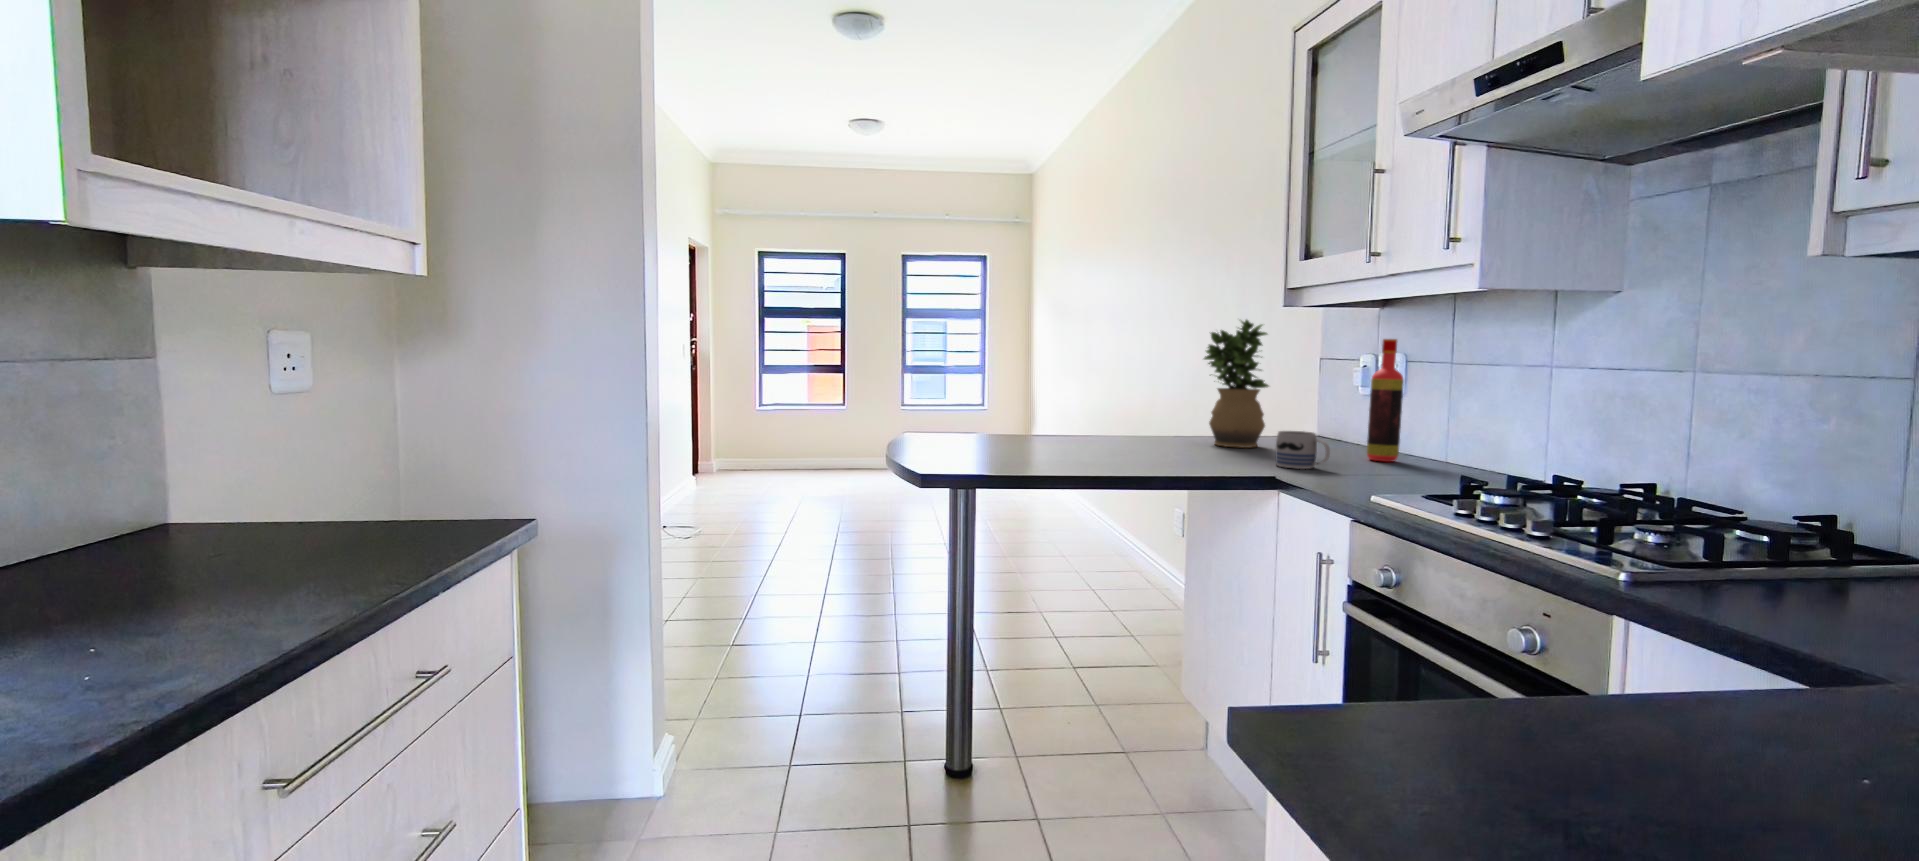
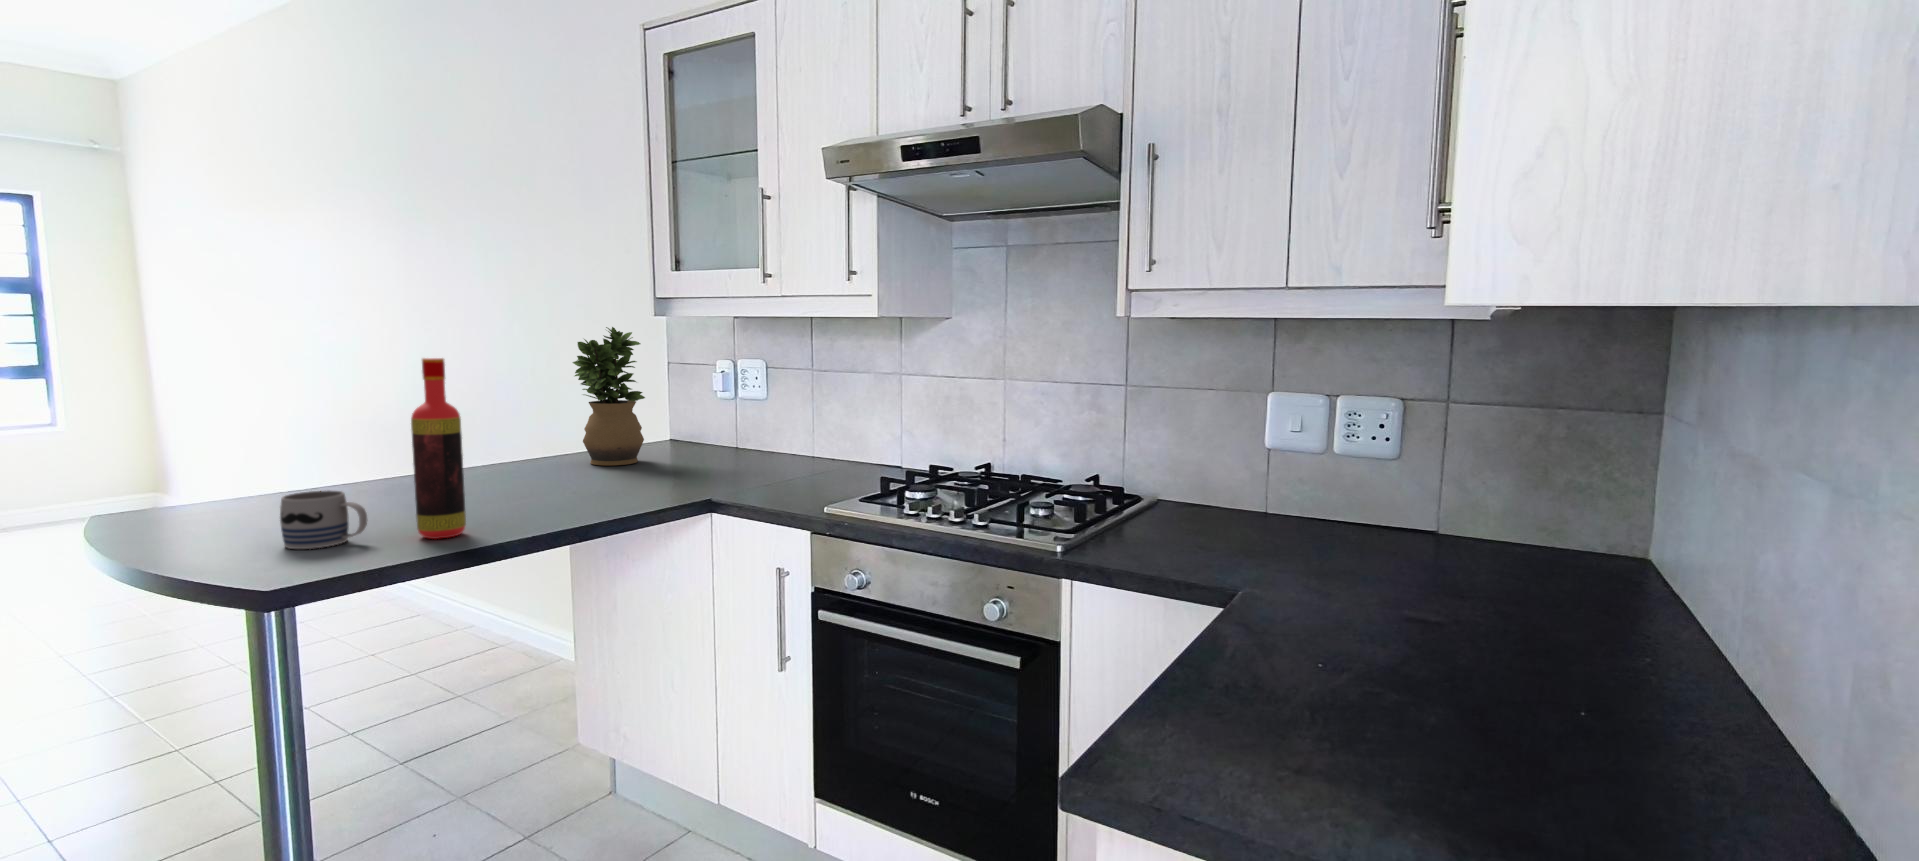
bottle: present [1367,339,1404,462] -> present [411,358,466,539]
mug: present [1275,431,1330,469] -> present [280,490,367,549]

